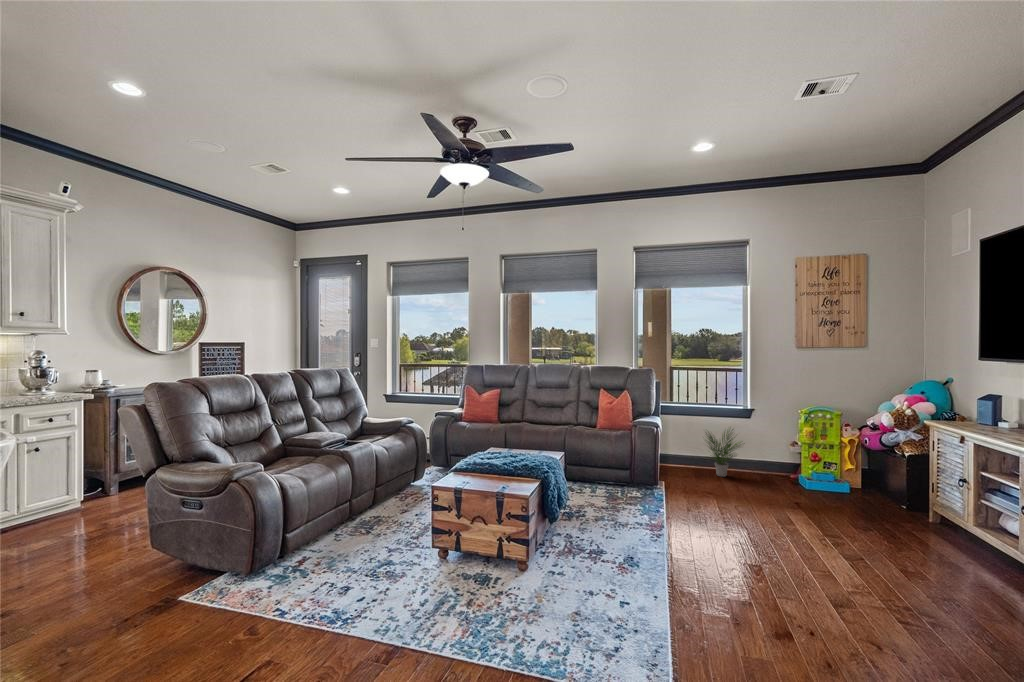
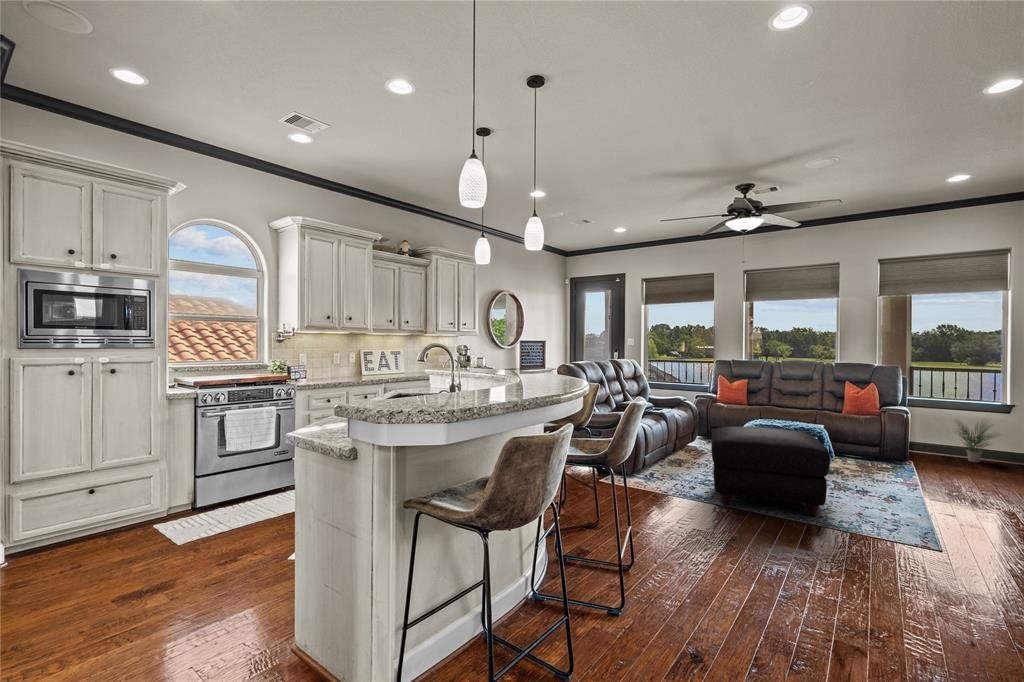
ottoman: none [340,484,526,643] -> present [711,427,830,516]

